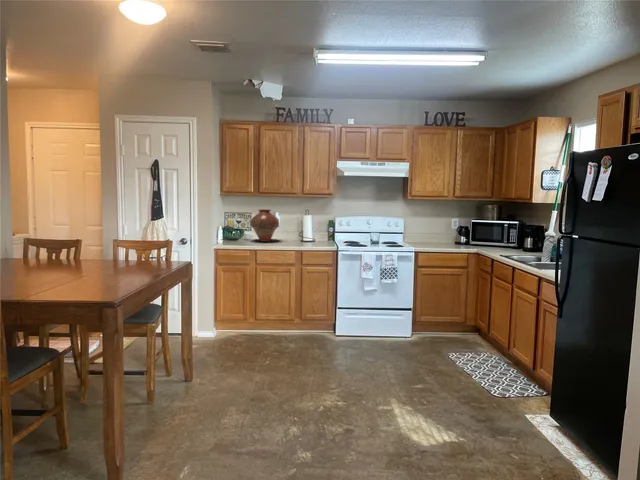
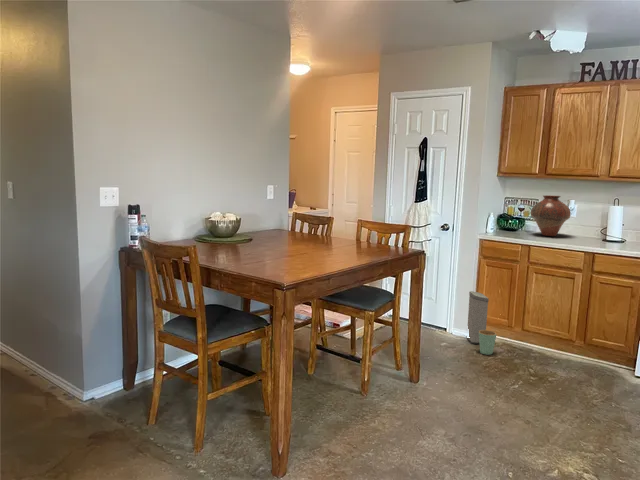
trash can: none [209,295,239,347] -> present [467,291,497,355]

